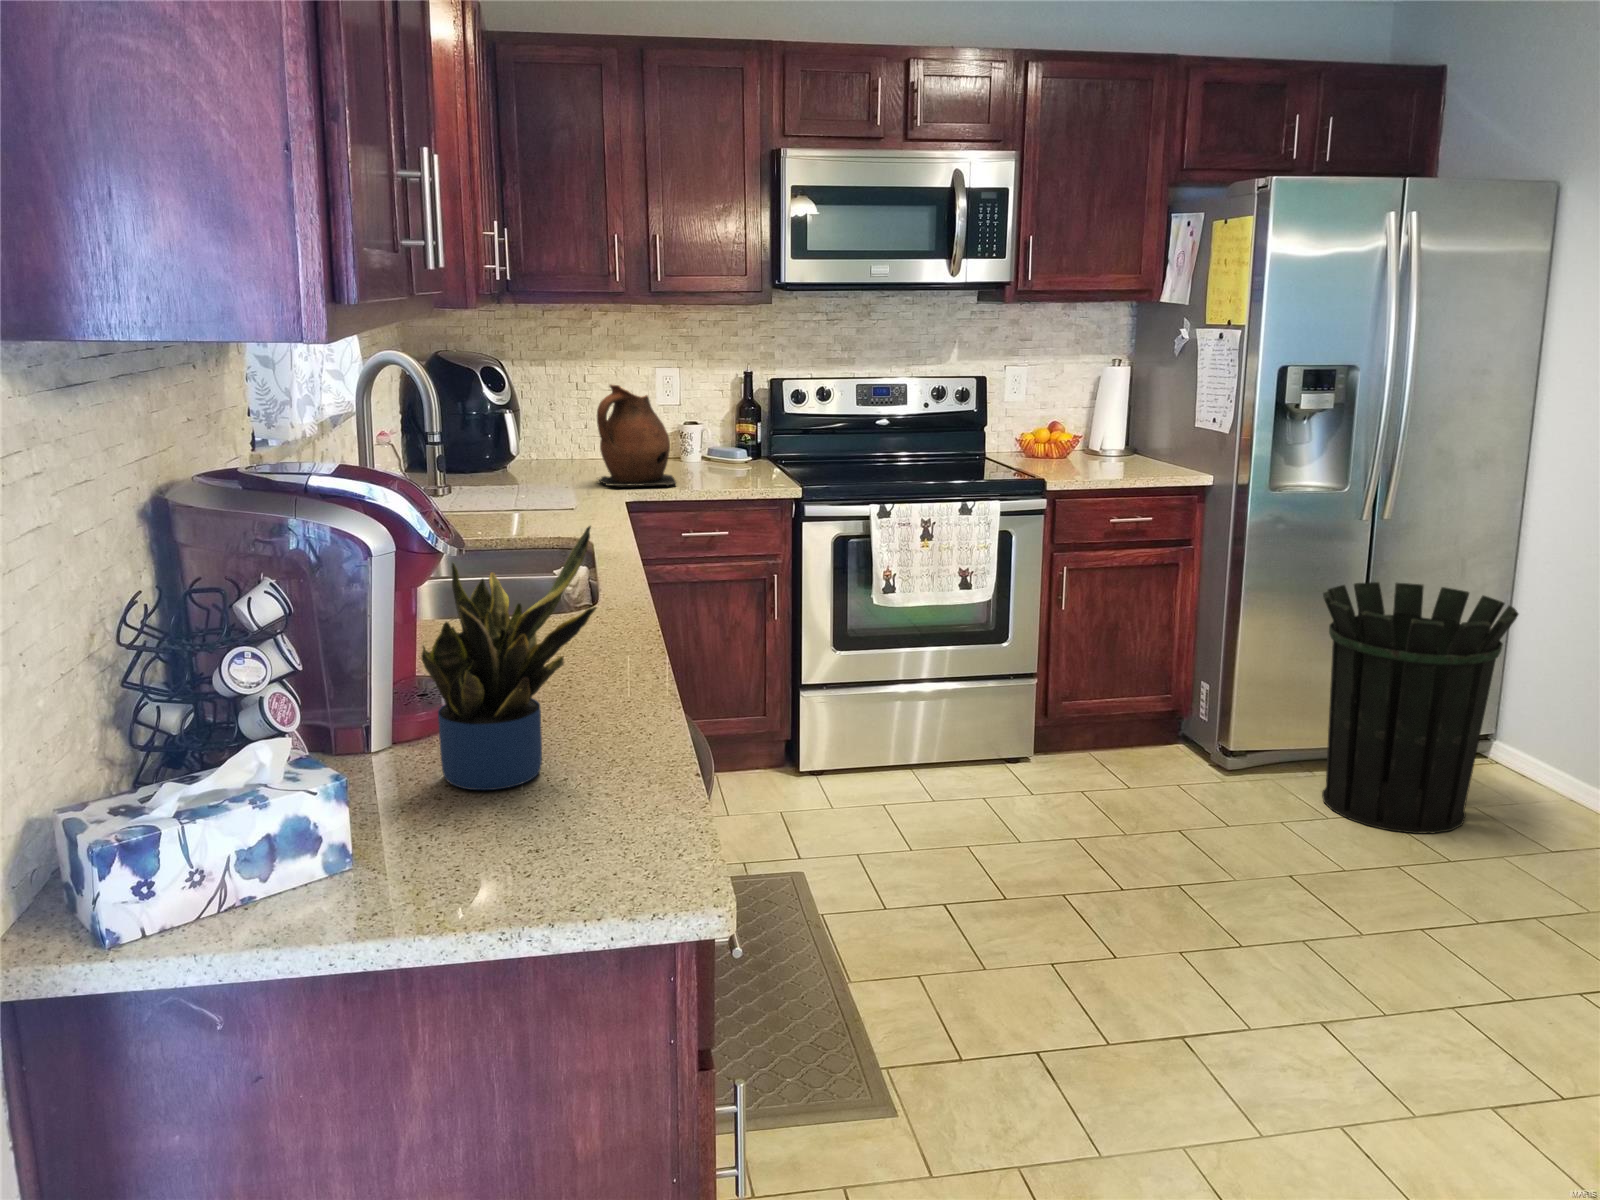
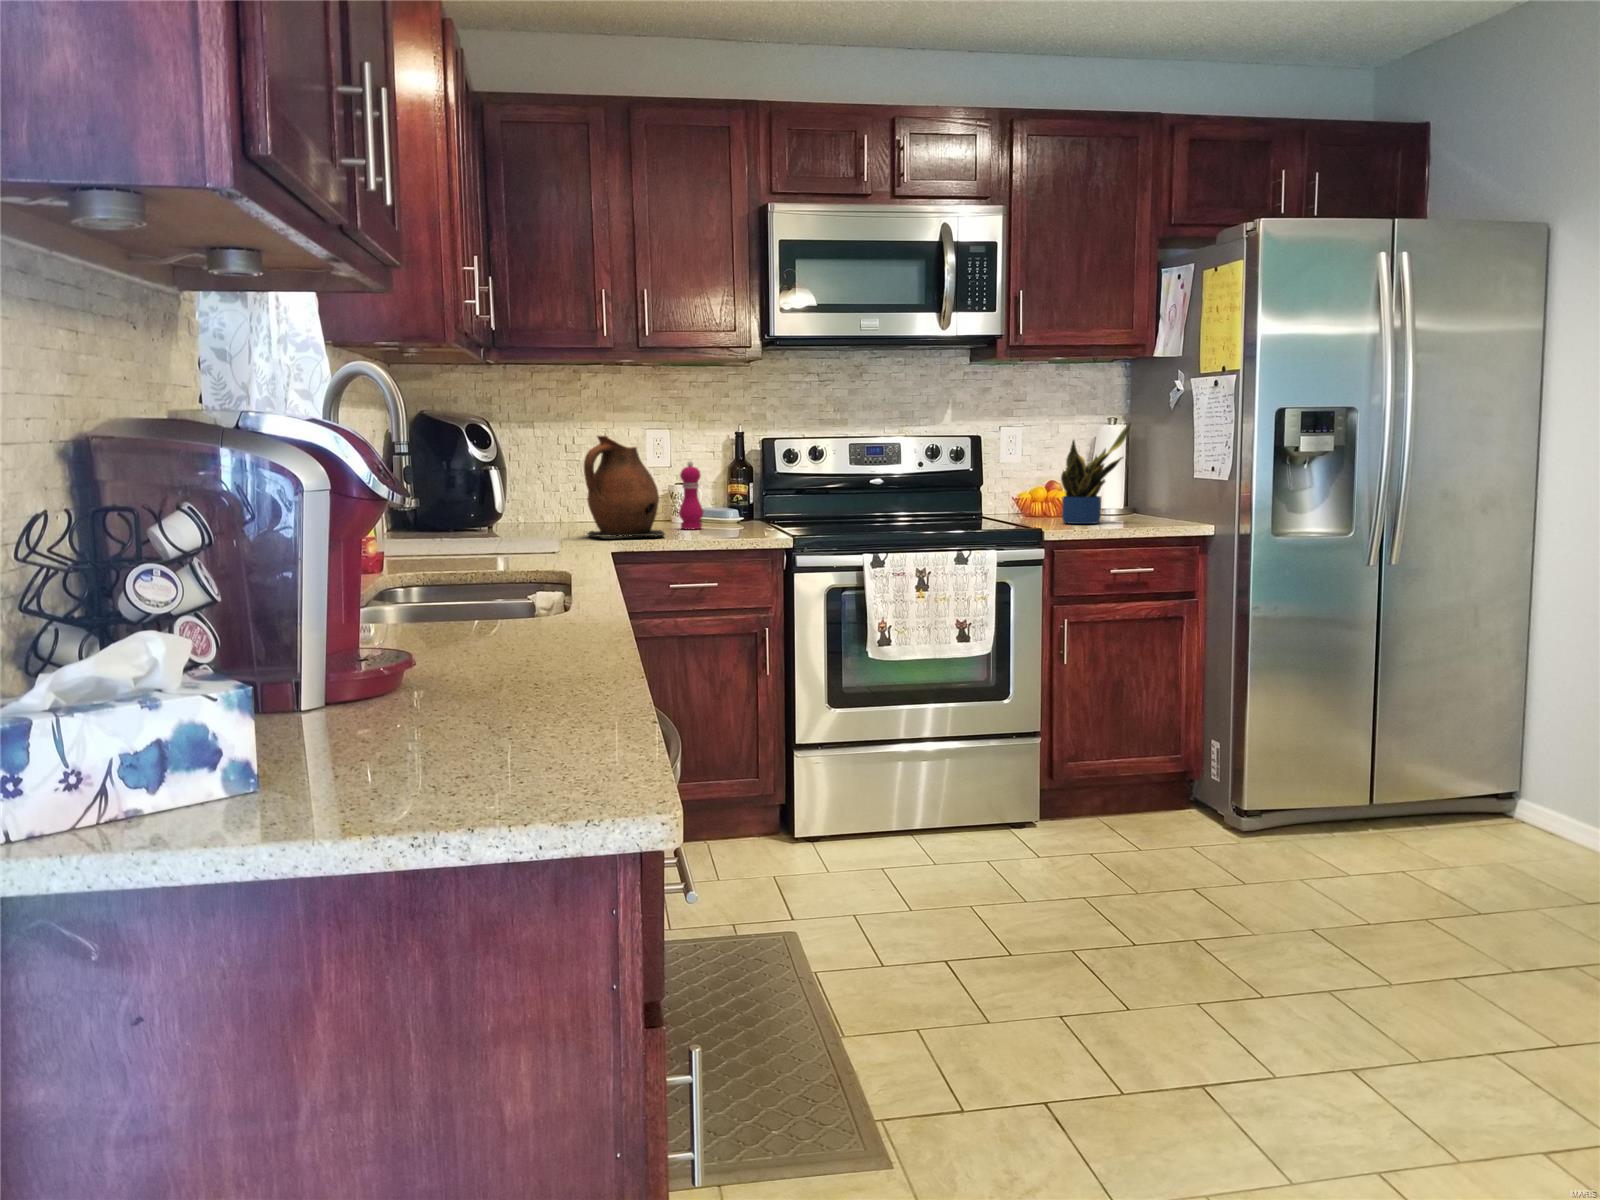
pepper mill: none [689,405,713,473] -> present [679,461,703,529]
potted plant: present [422,526,596,790] -> present [1061,423,1131,524]
waste bin: present [1322,582,1519,834] -> none [1333,630,1538,888]

